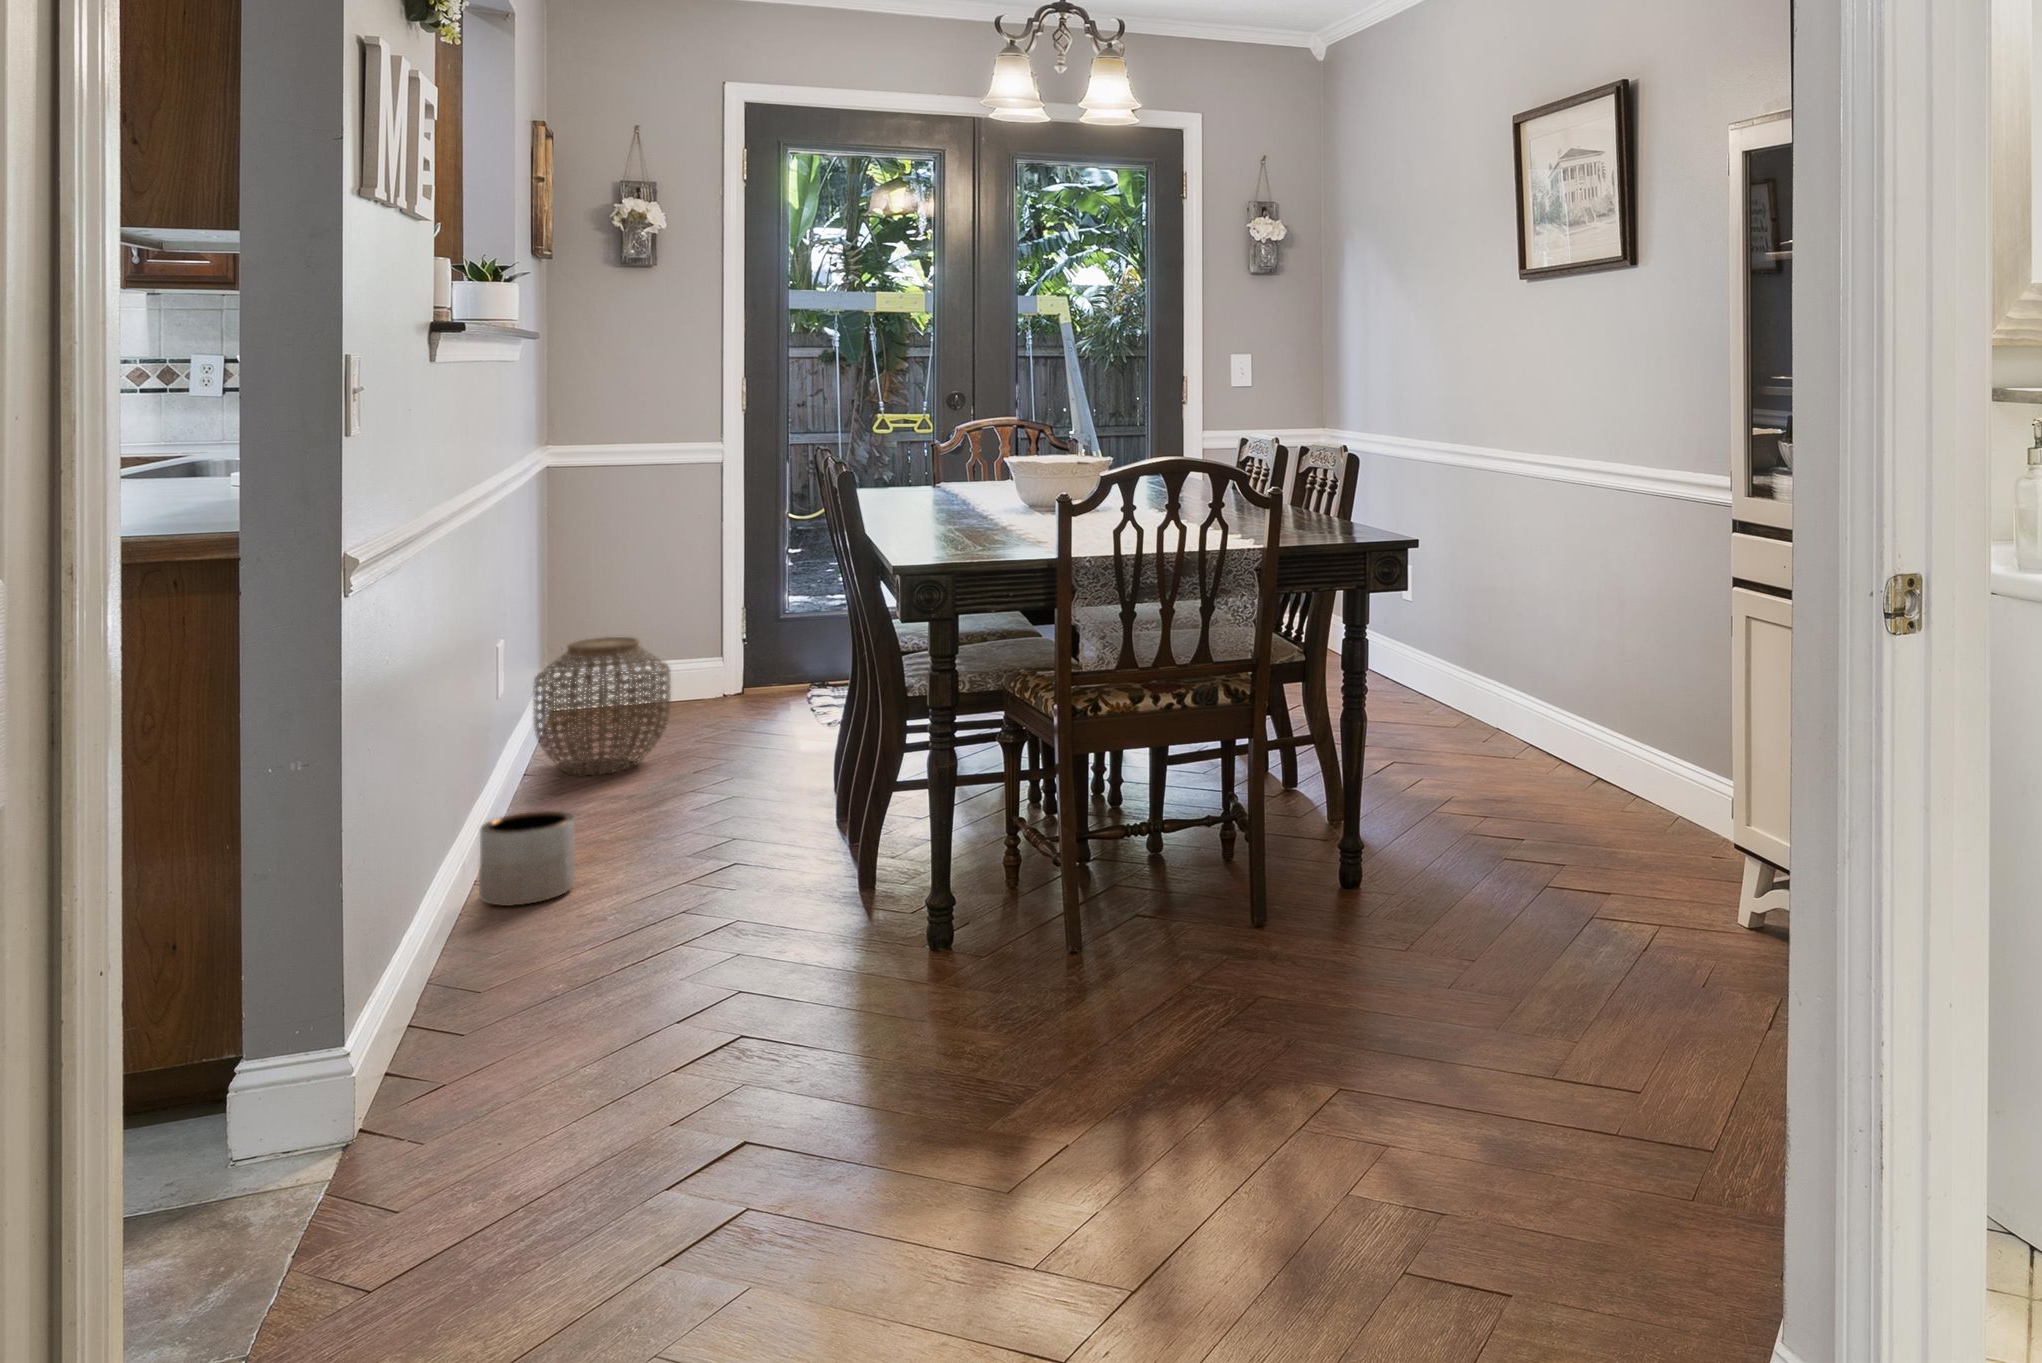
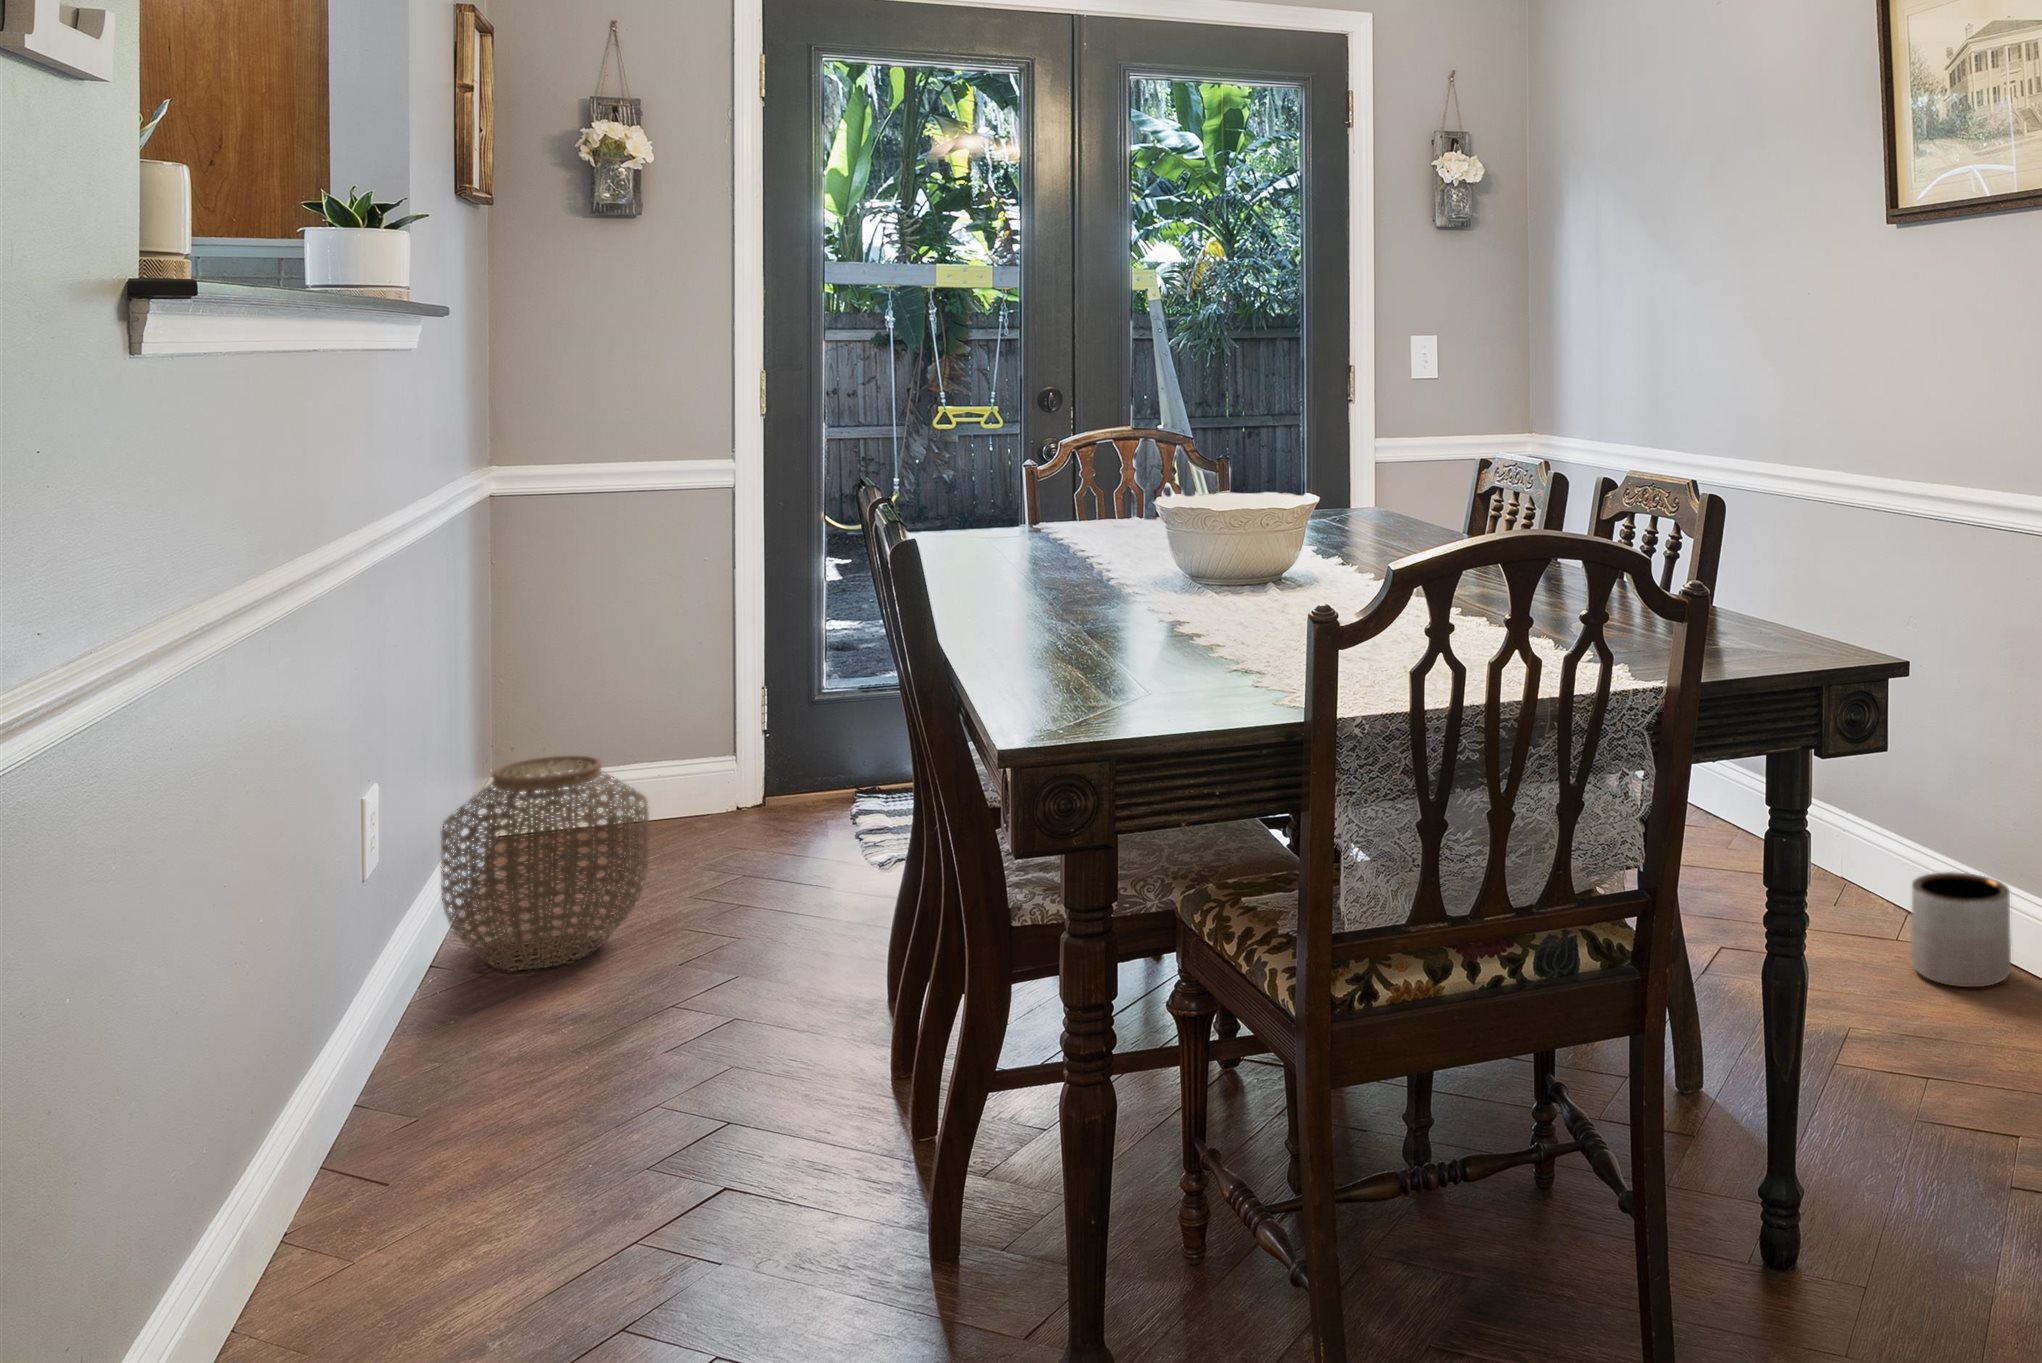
planter: present [479,811,575,906] -> present [1911,872,2011,987]

